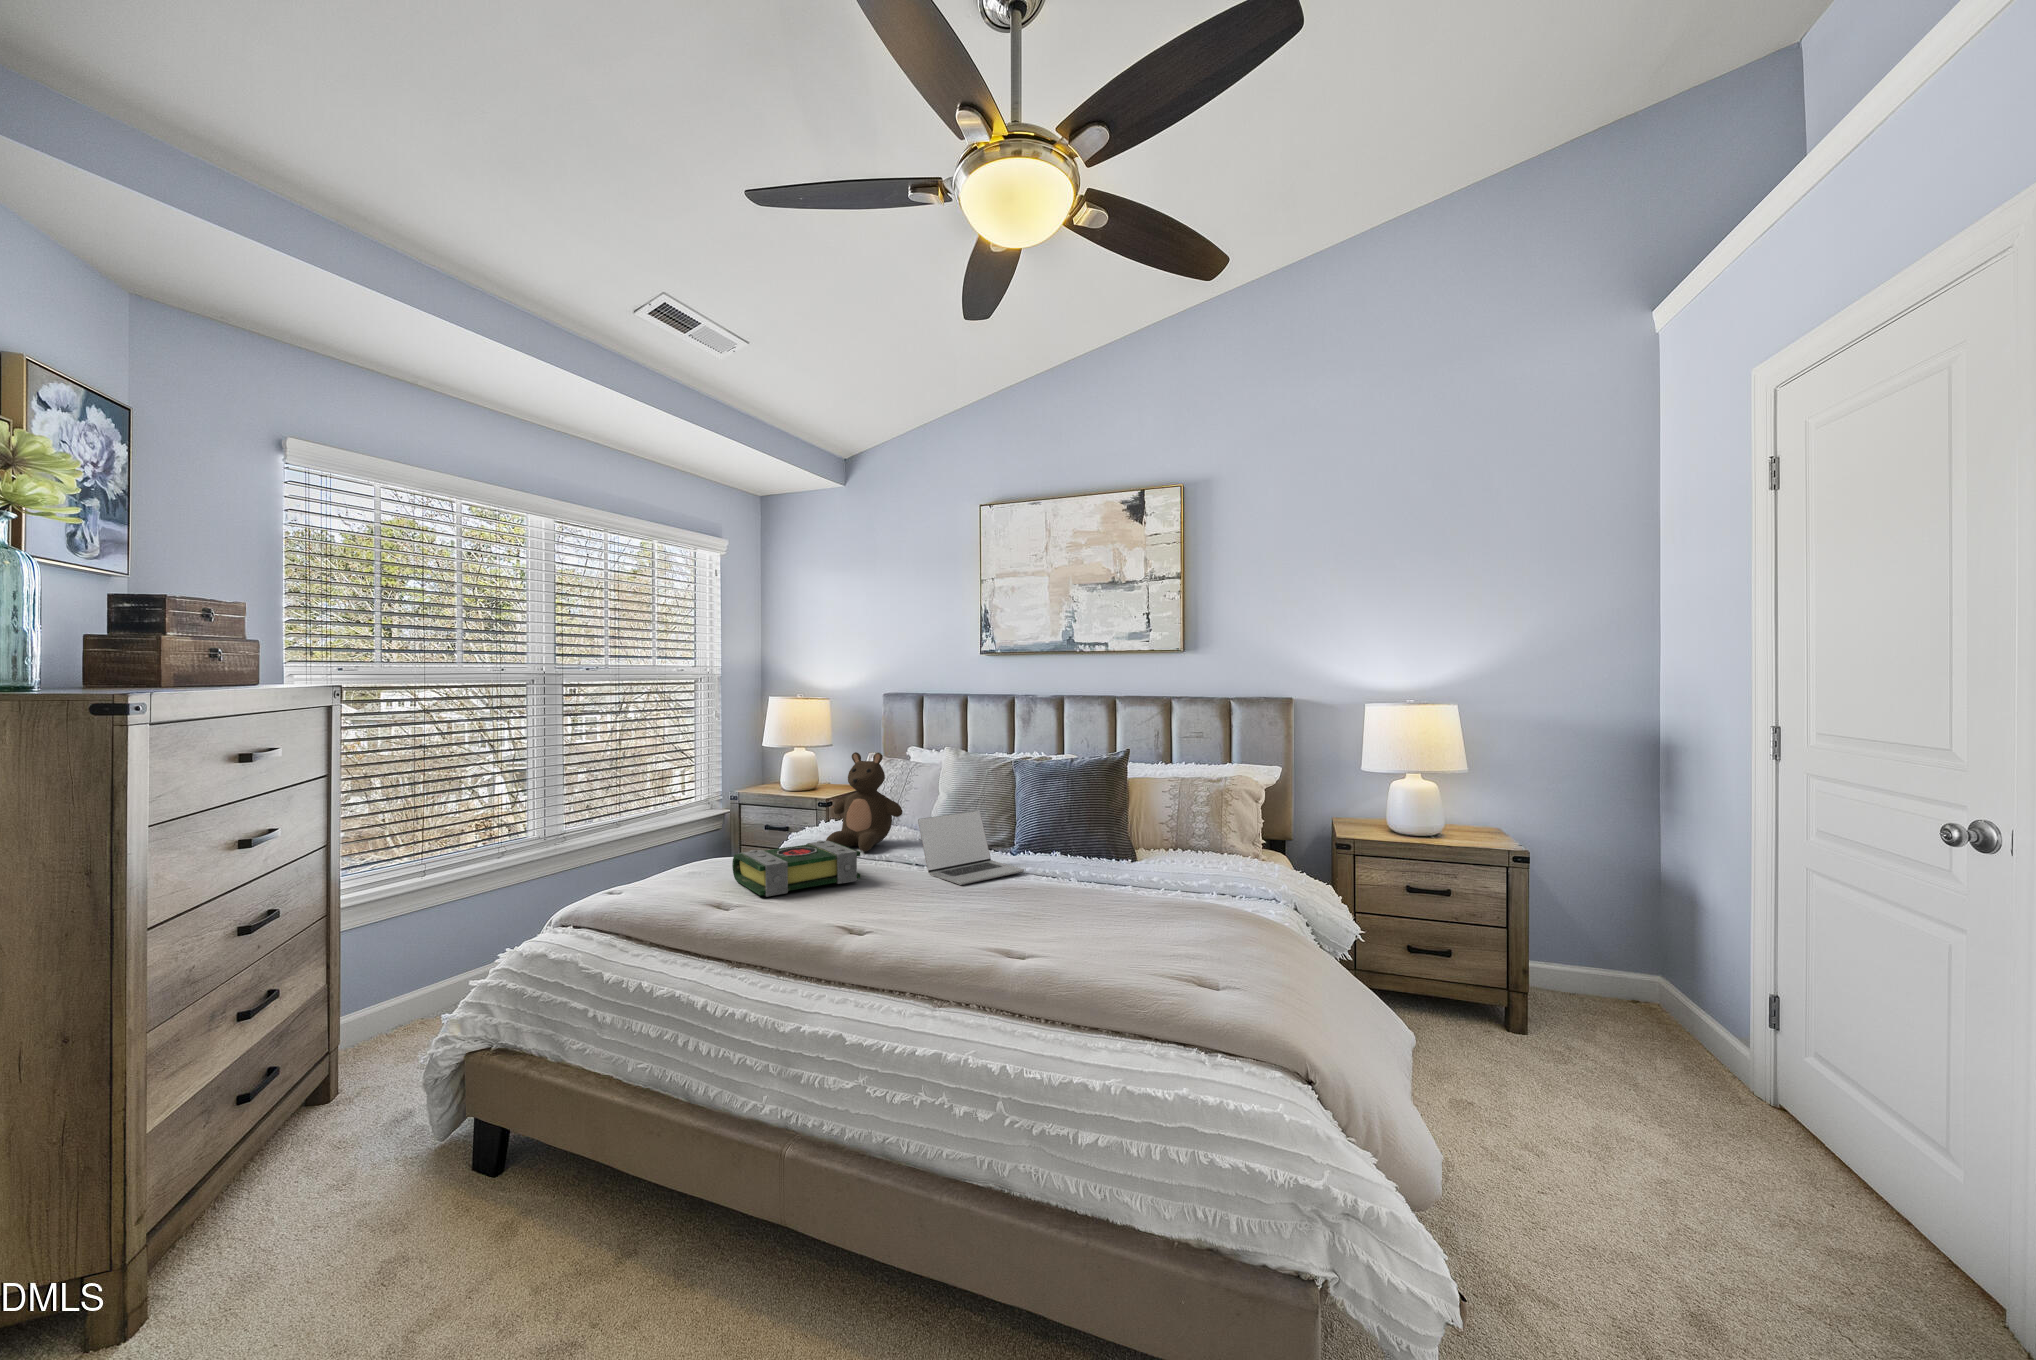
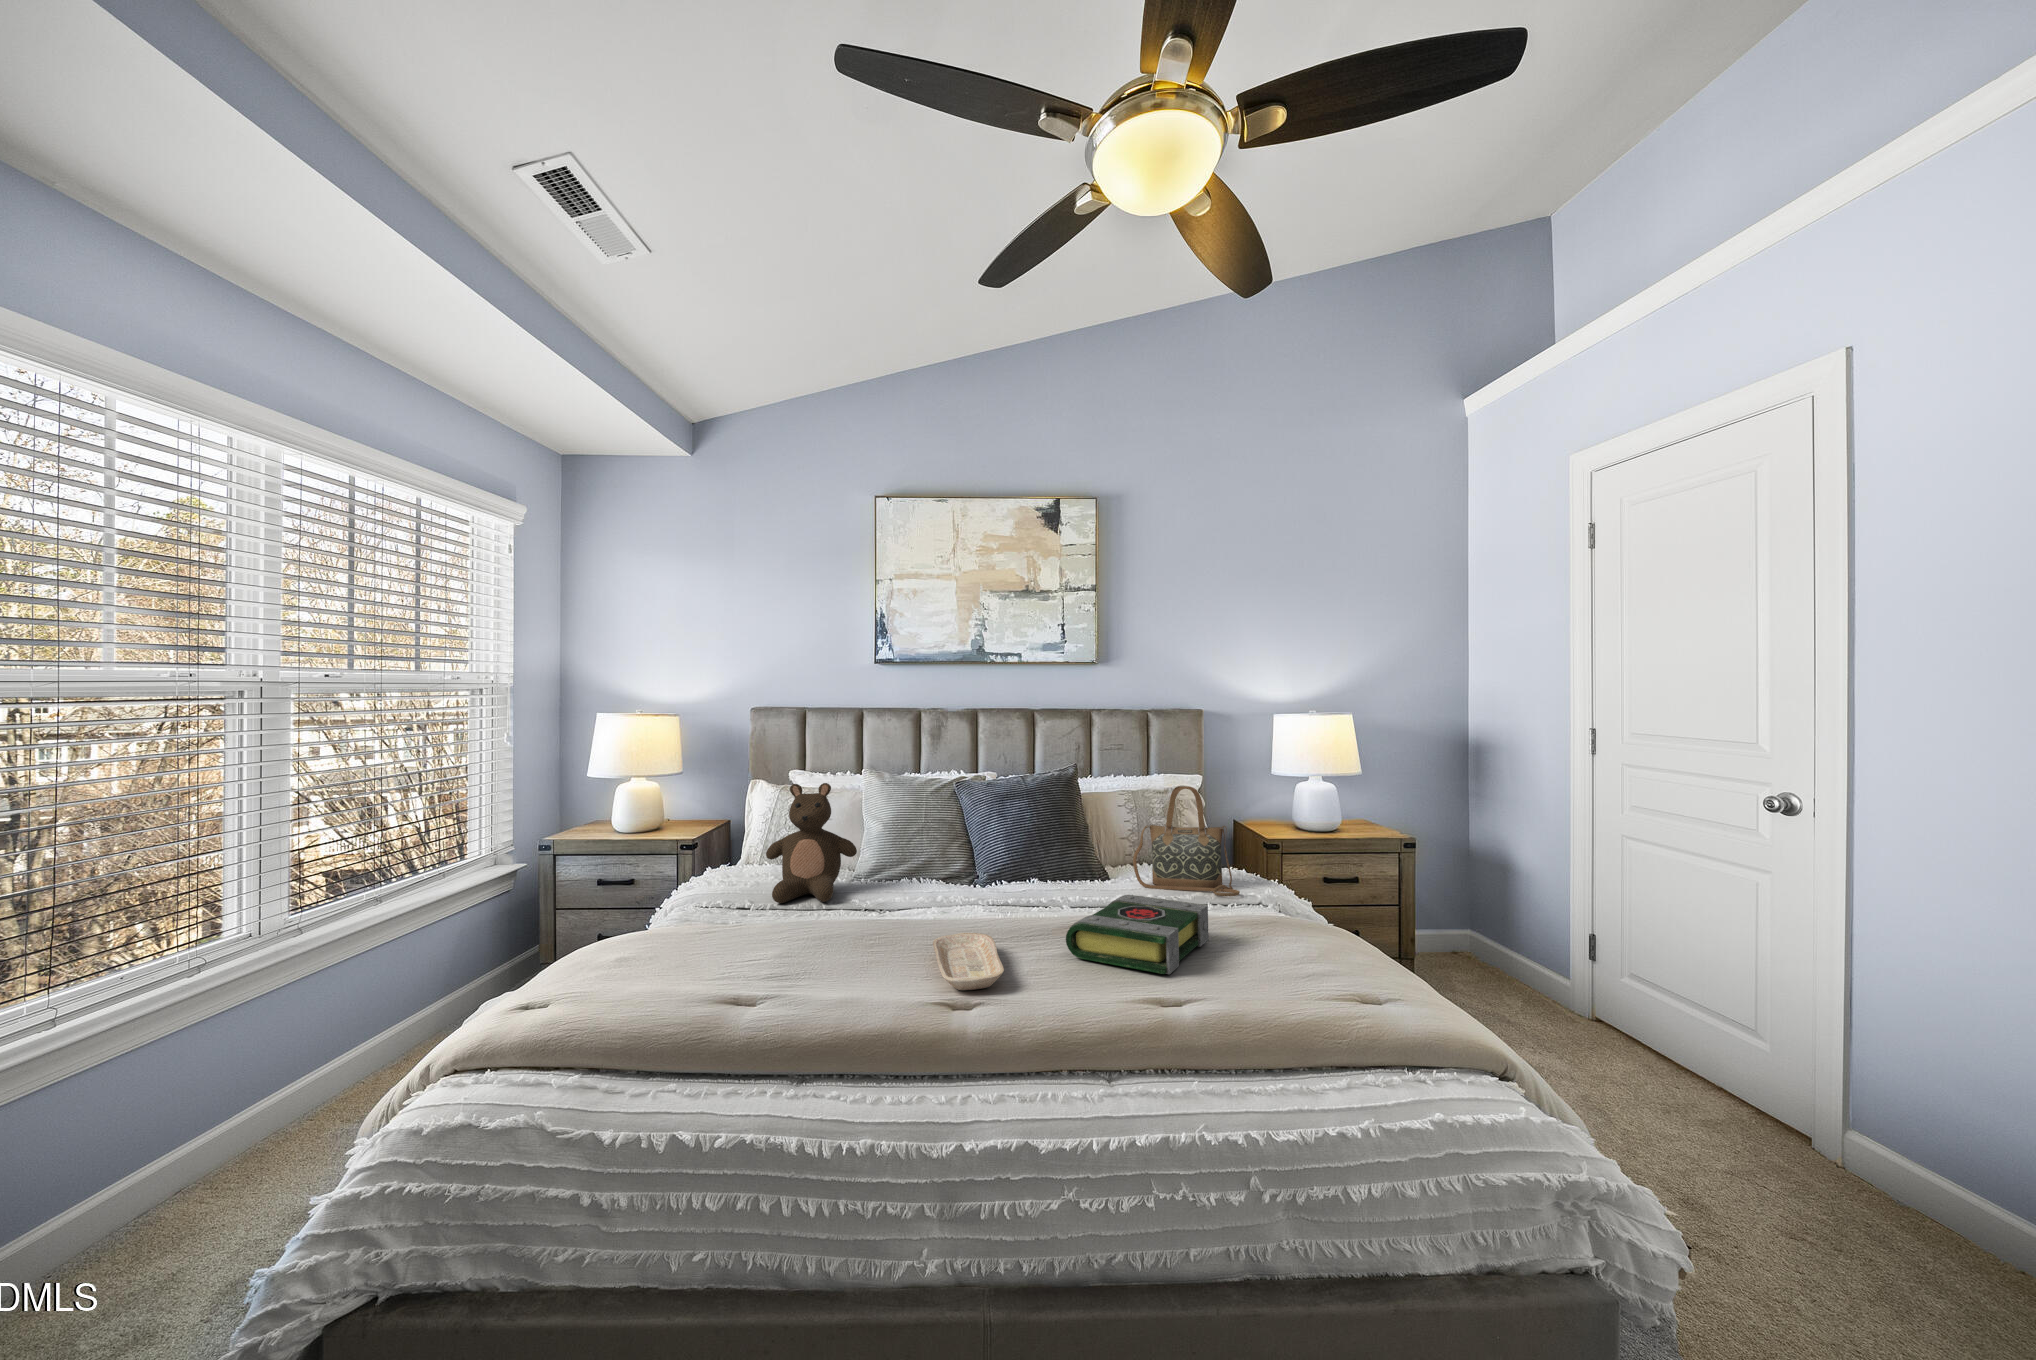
handbag: none [1150,771,1243,882] -> present [1133,786,1240,896]
laptop: present [918,811,1024,885] -> none [916,843,1033,931]
book: present [732,841,861,897] -> present [1066,895,1209,974]
tray: none [860,882,939,923] -> present [933,933,1004,990]

